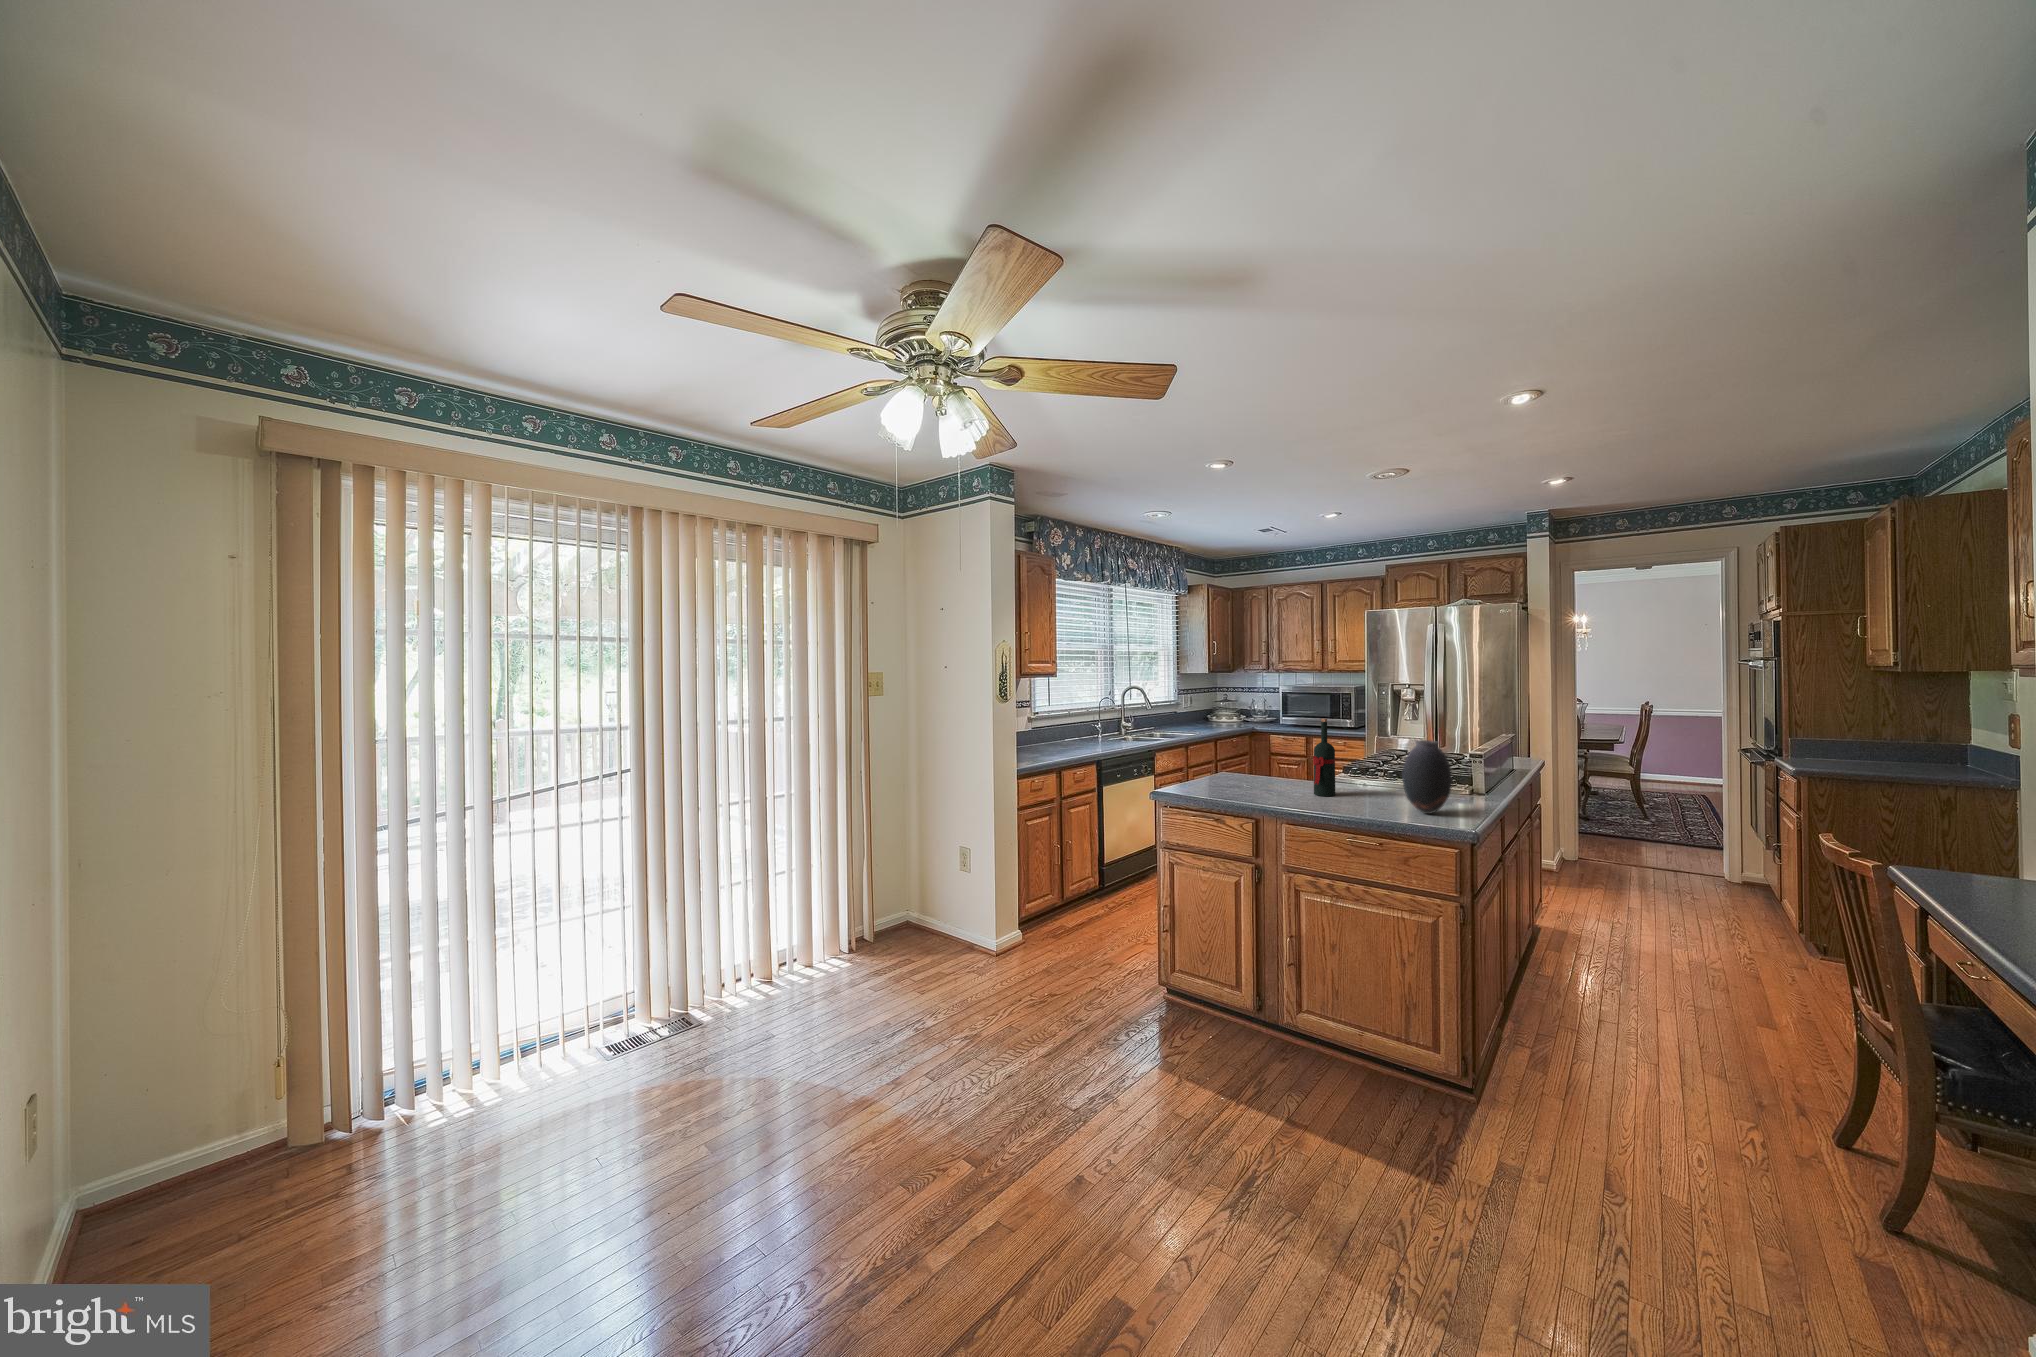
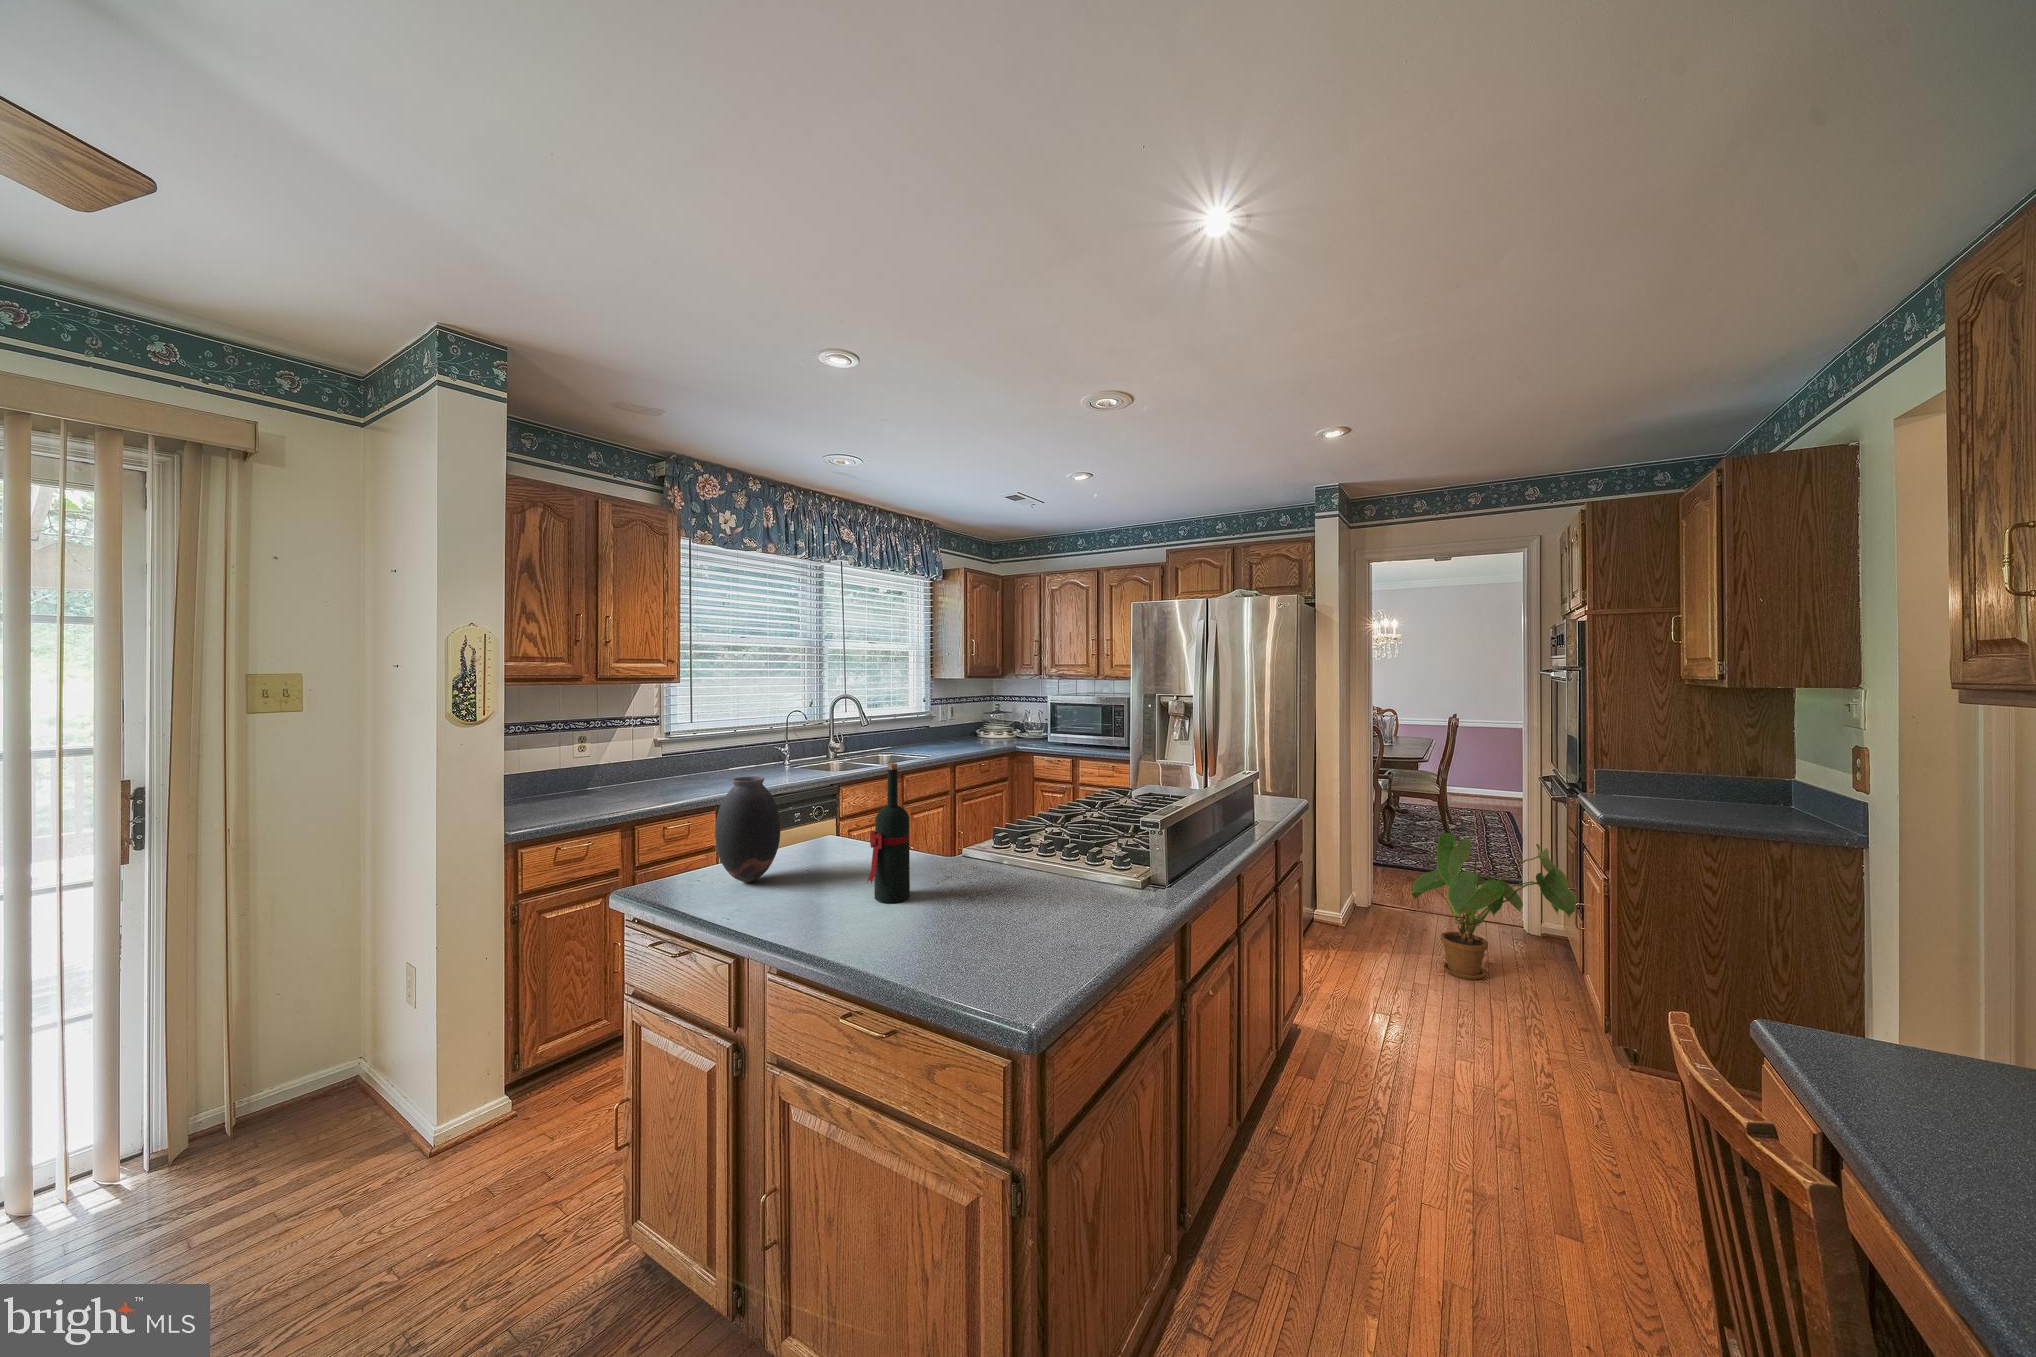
vase: present [1402,740,1452,814] -> present [715,776,780,883]
house plant: none [1622,790,1774,905] -> present [1410,833,1576,980]

